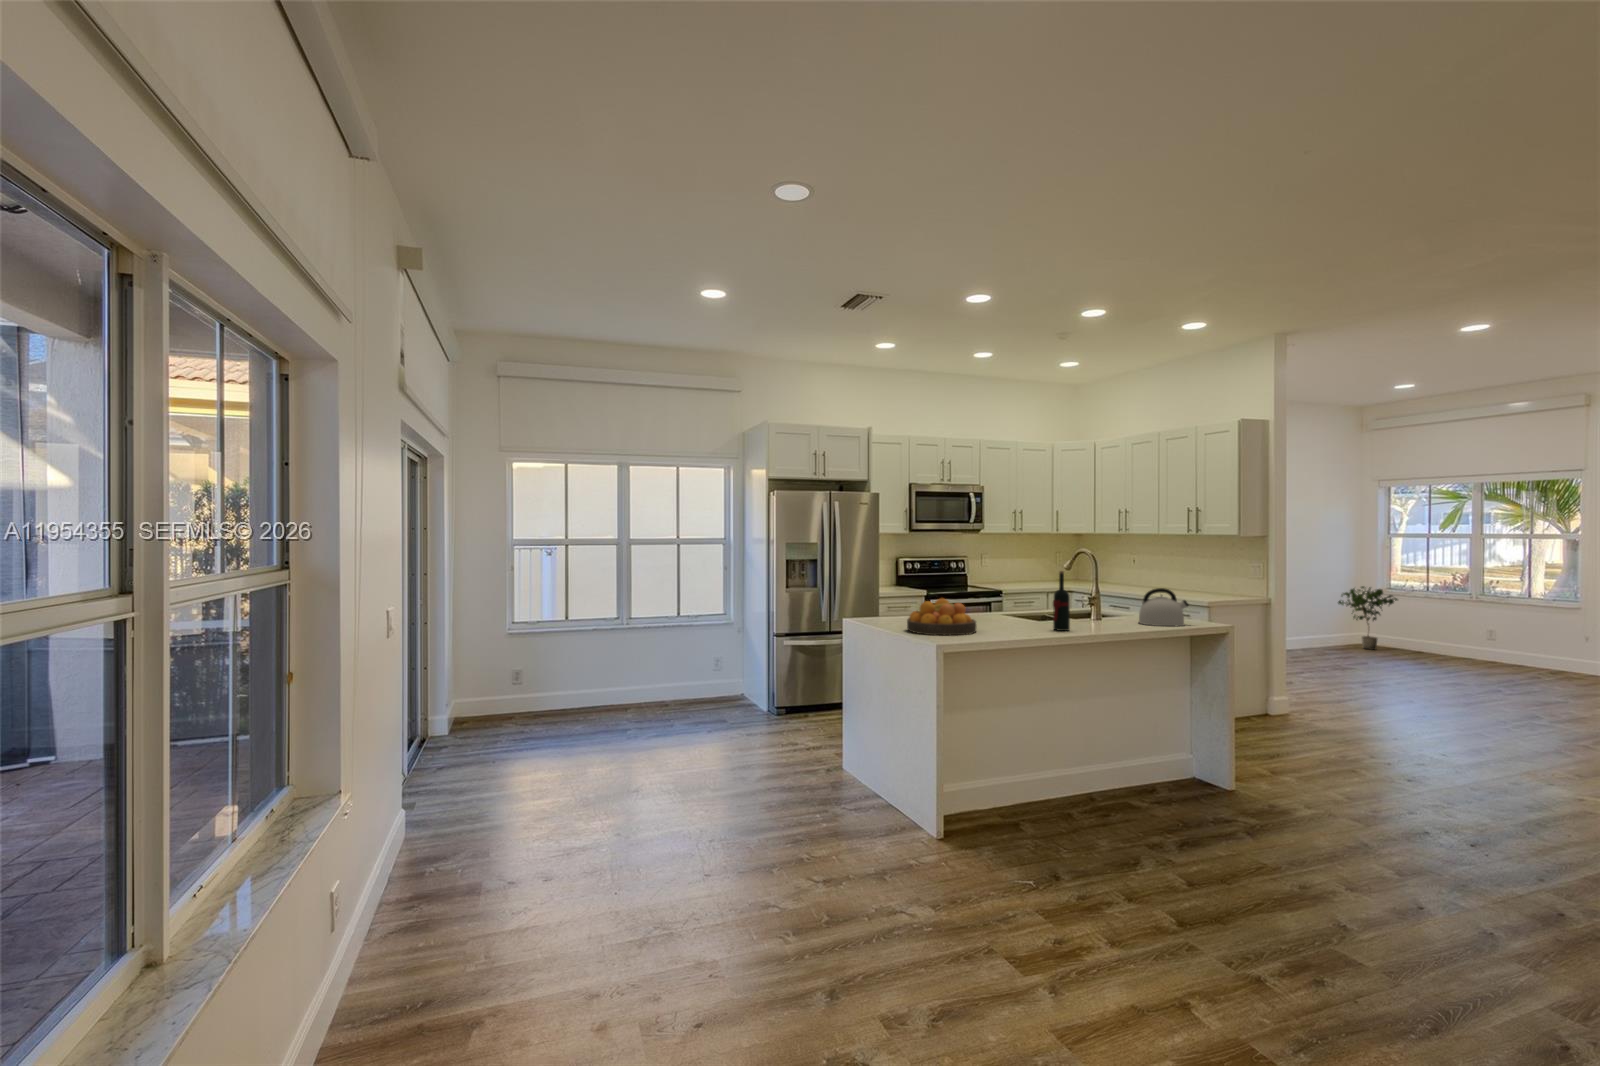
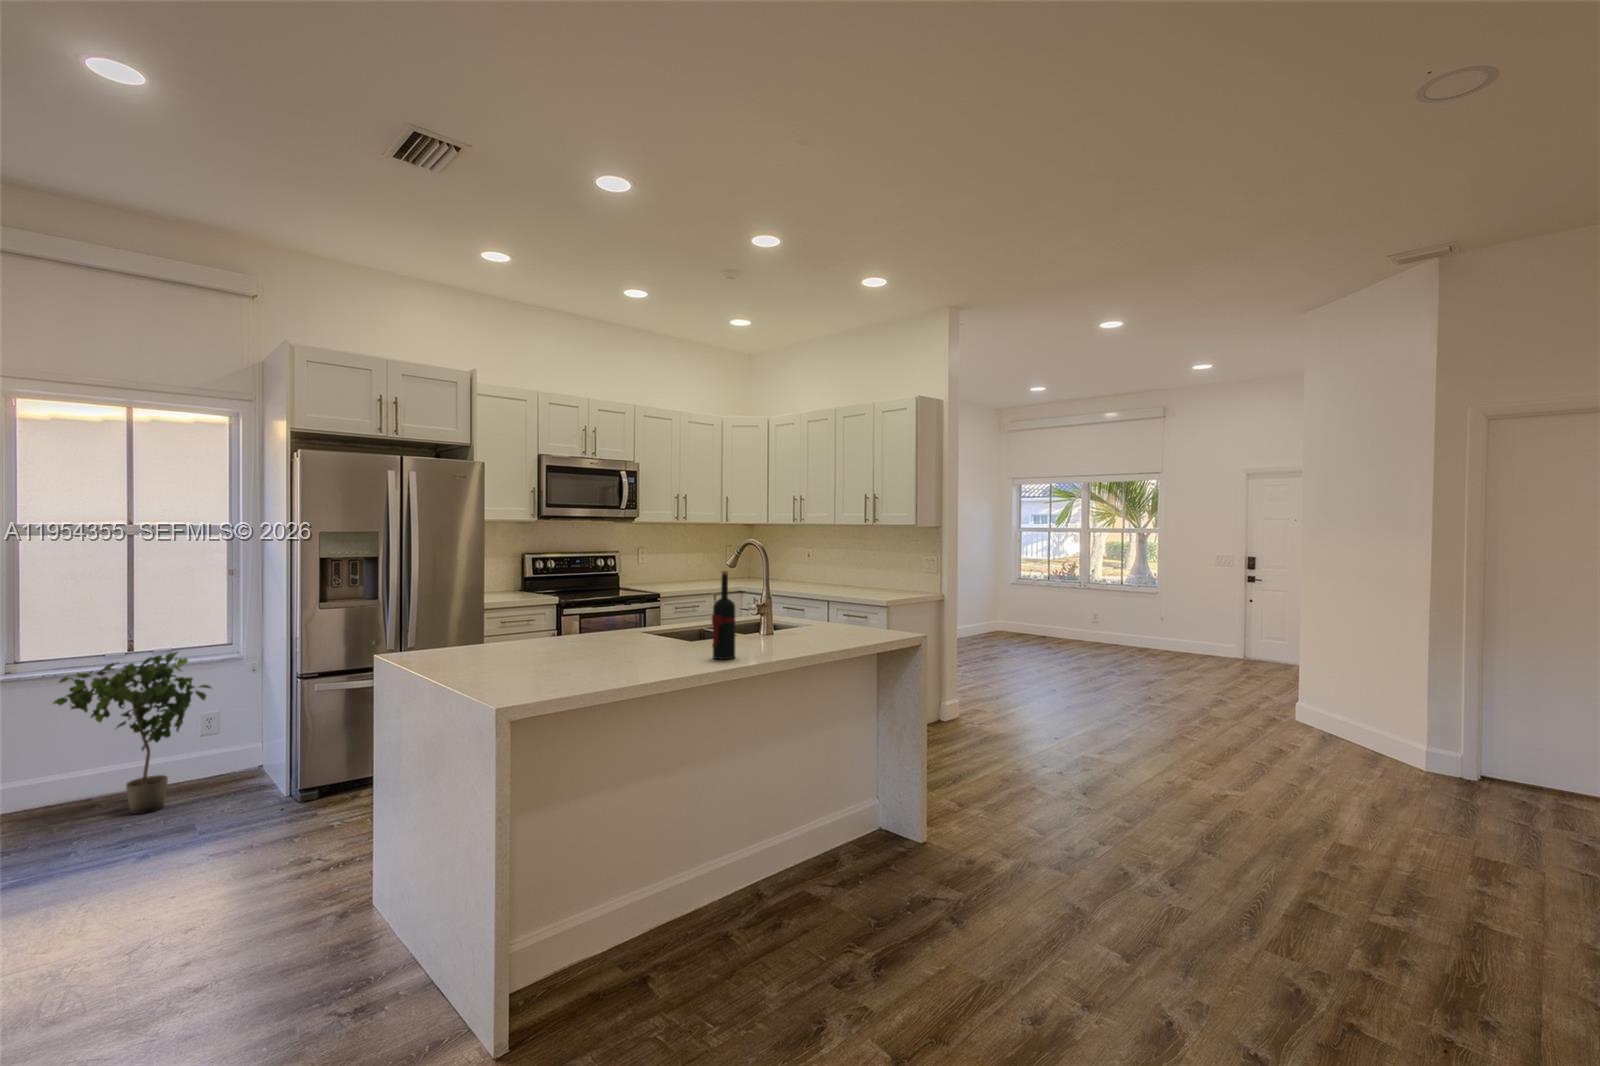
potted plant: present [1338,586,1398,650] -> present [53,652,211,814]
kettle: present [1139,588,1189,626] -> none [822,591,882,642]
fruit bowl: present [907,599,976,635] -> none [475,618,595,684]

